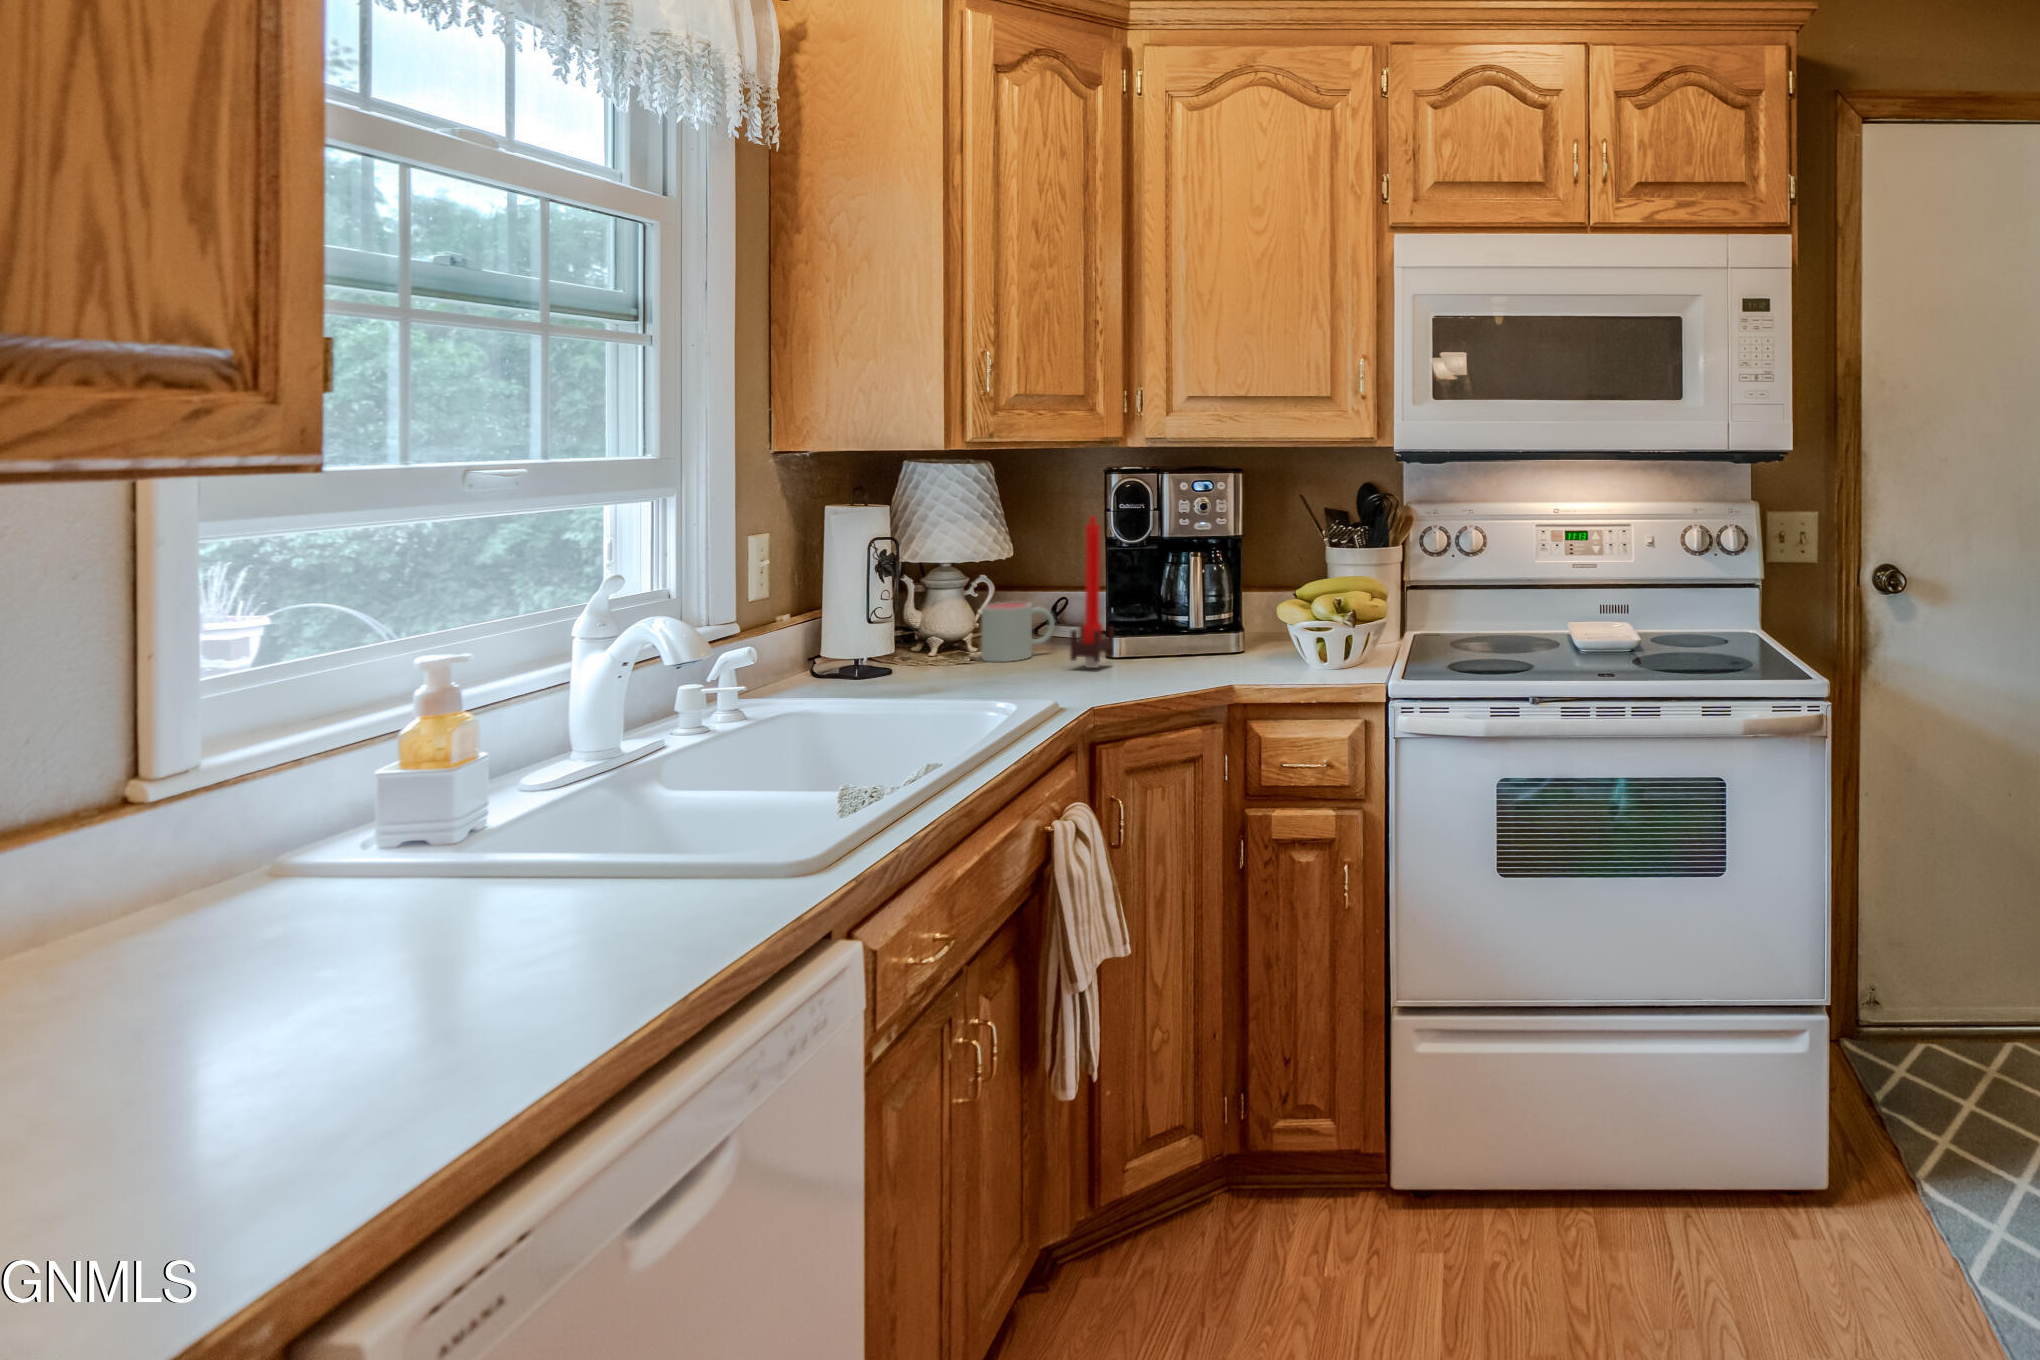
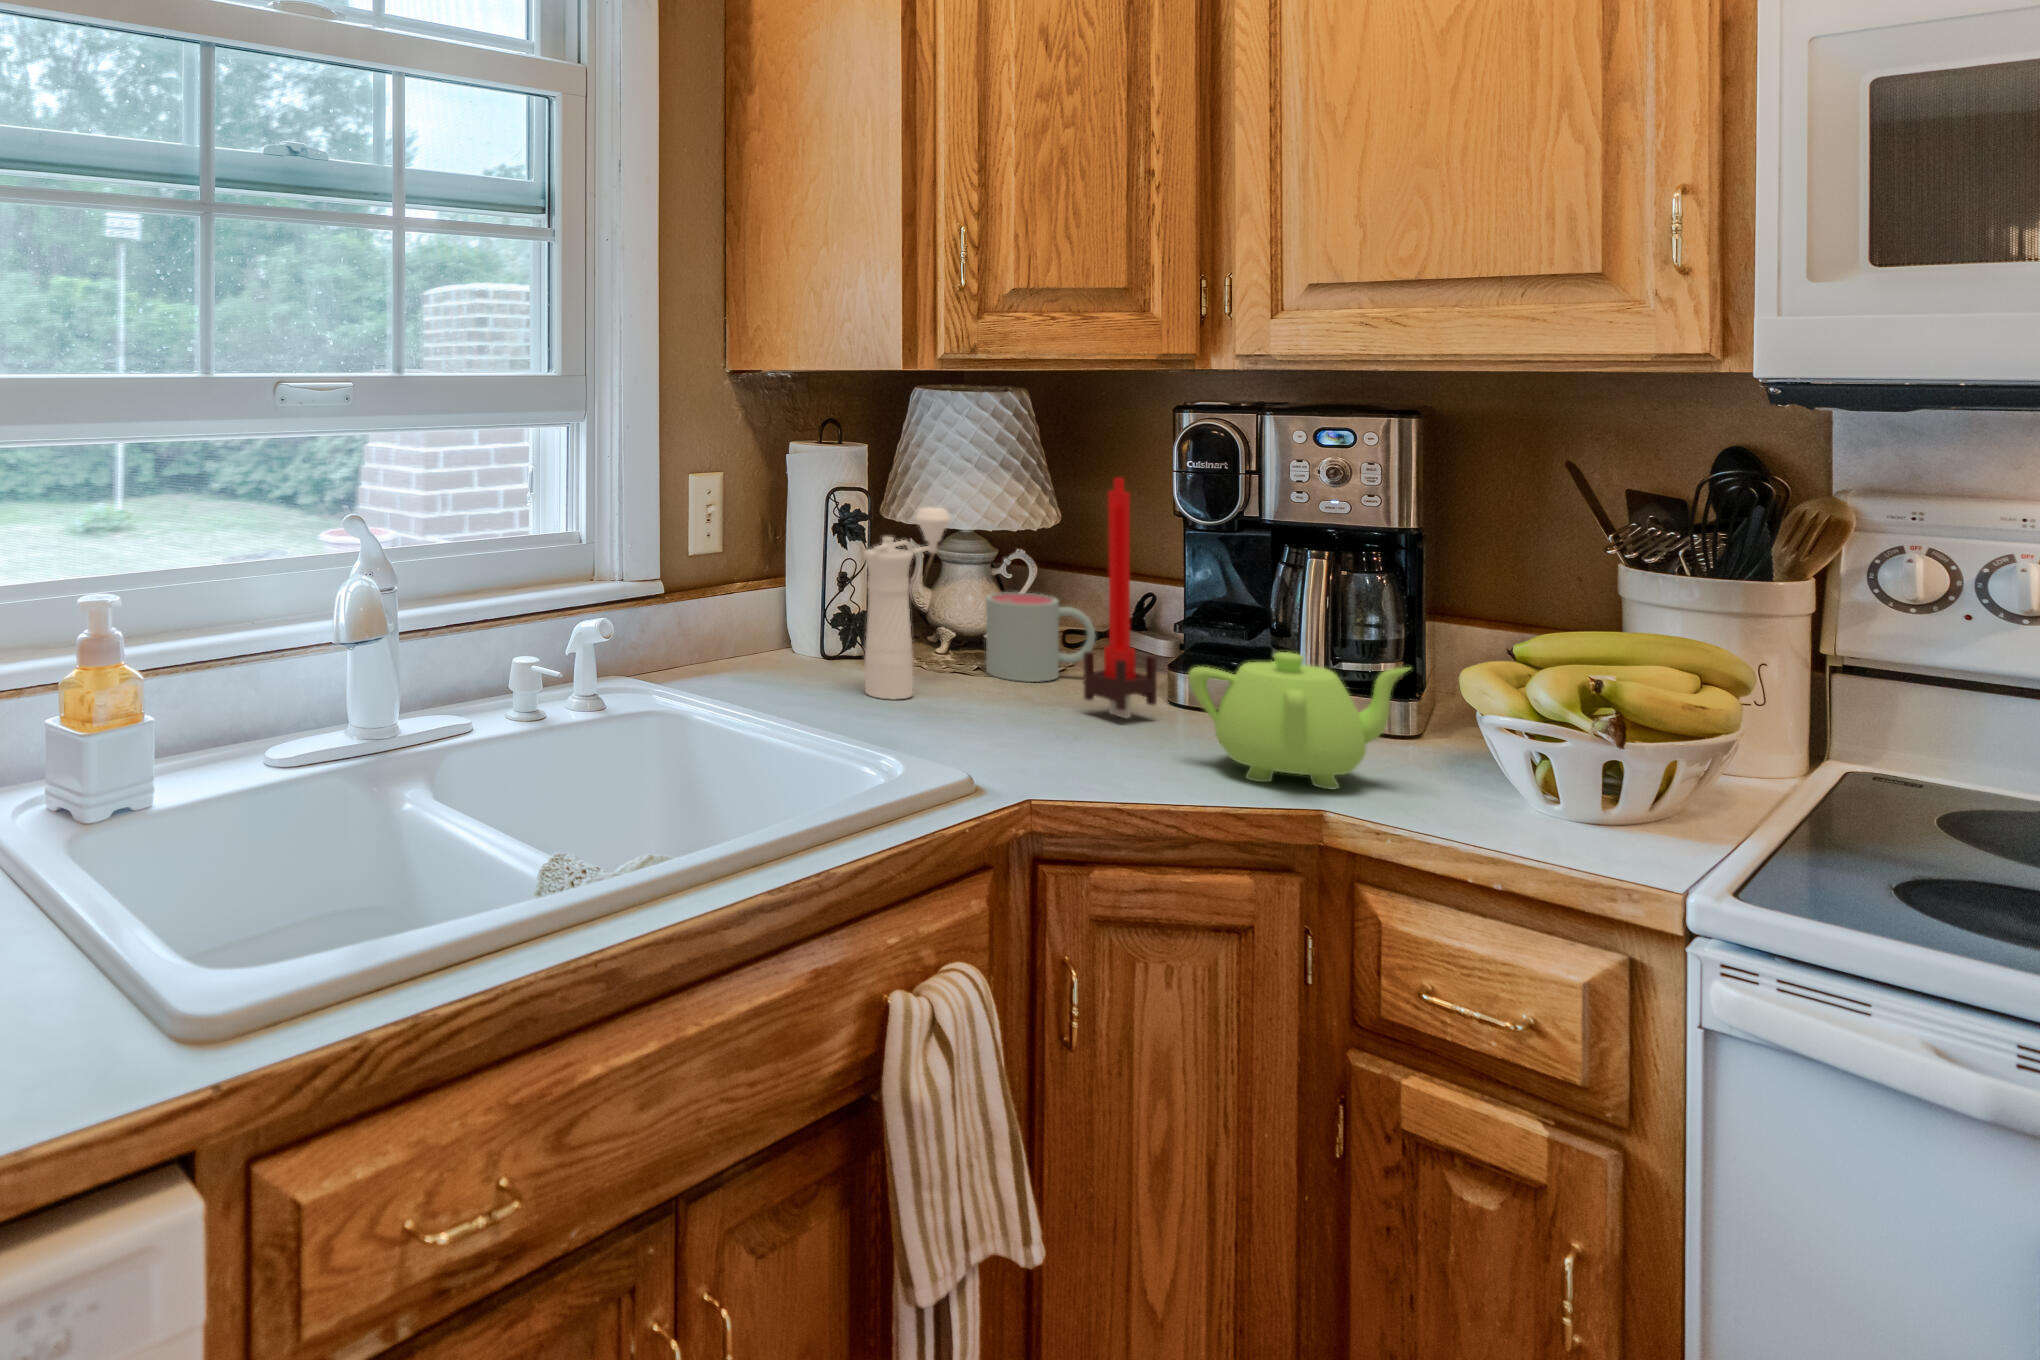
pepper mill: none [920,547,970,685] -> present [864,507,951,700]
teapot: none [1152,605,1261,682] -> present [1188,652,1412,790]

